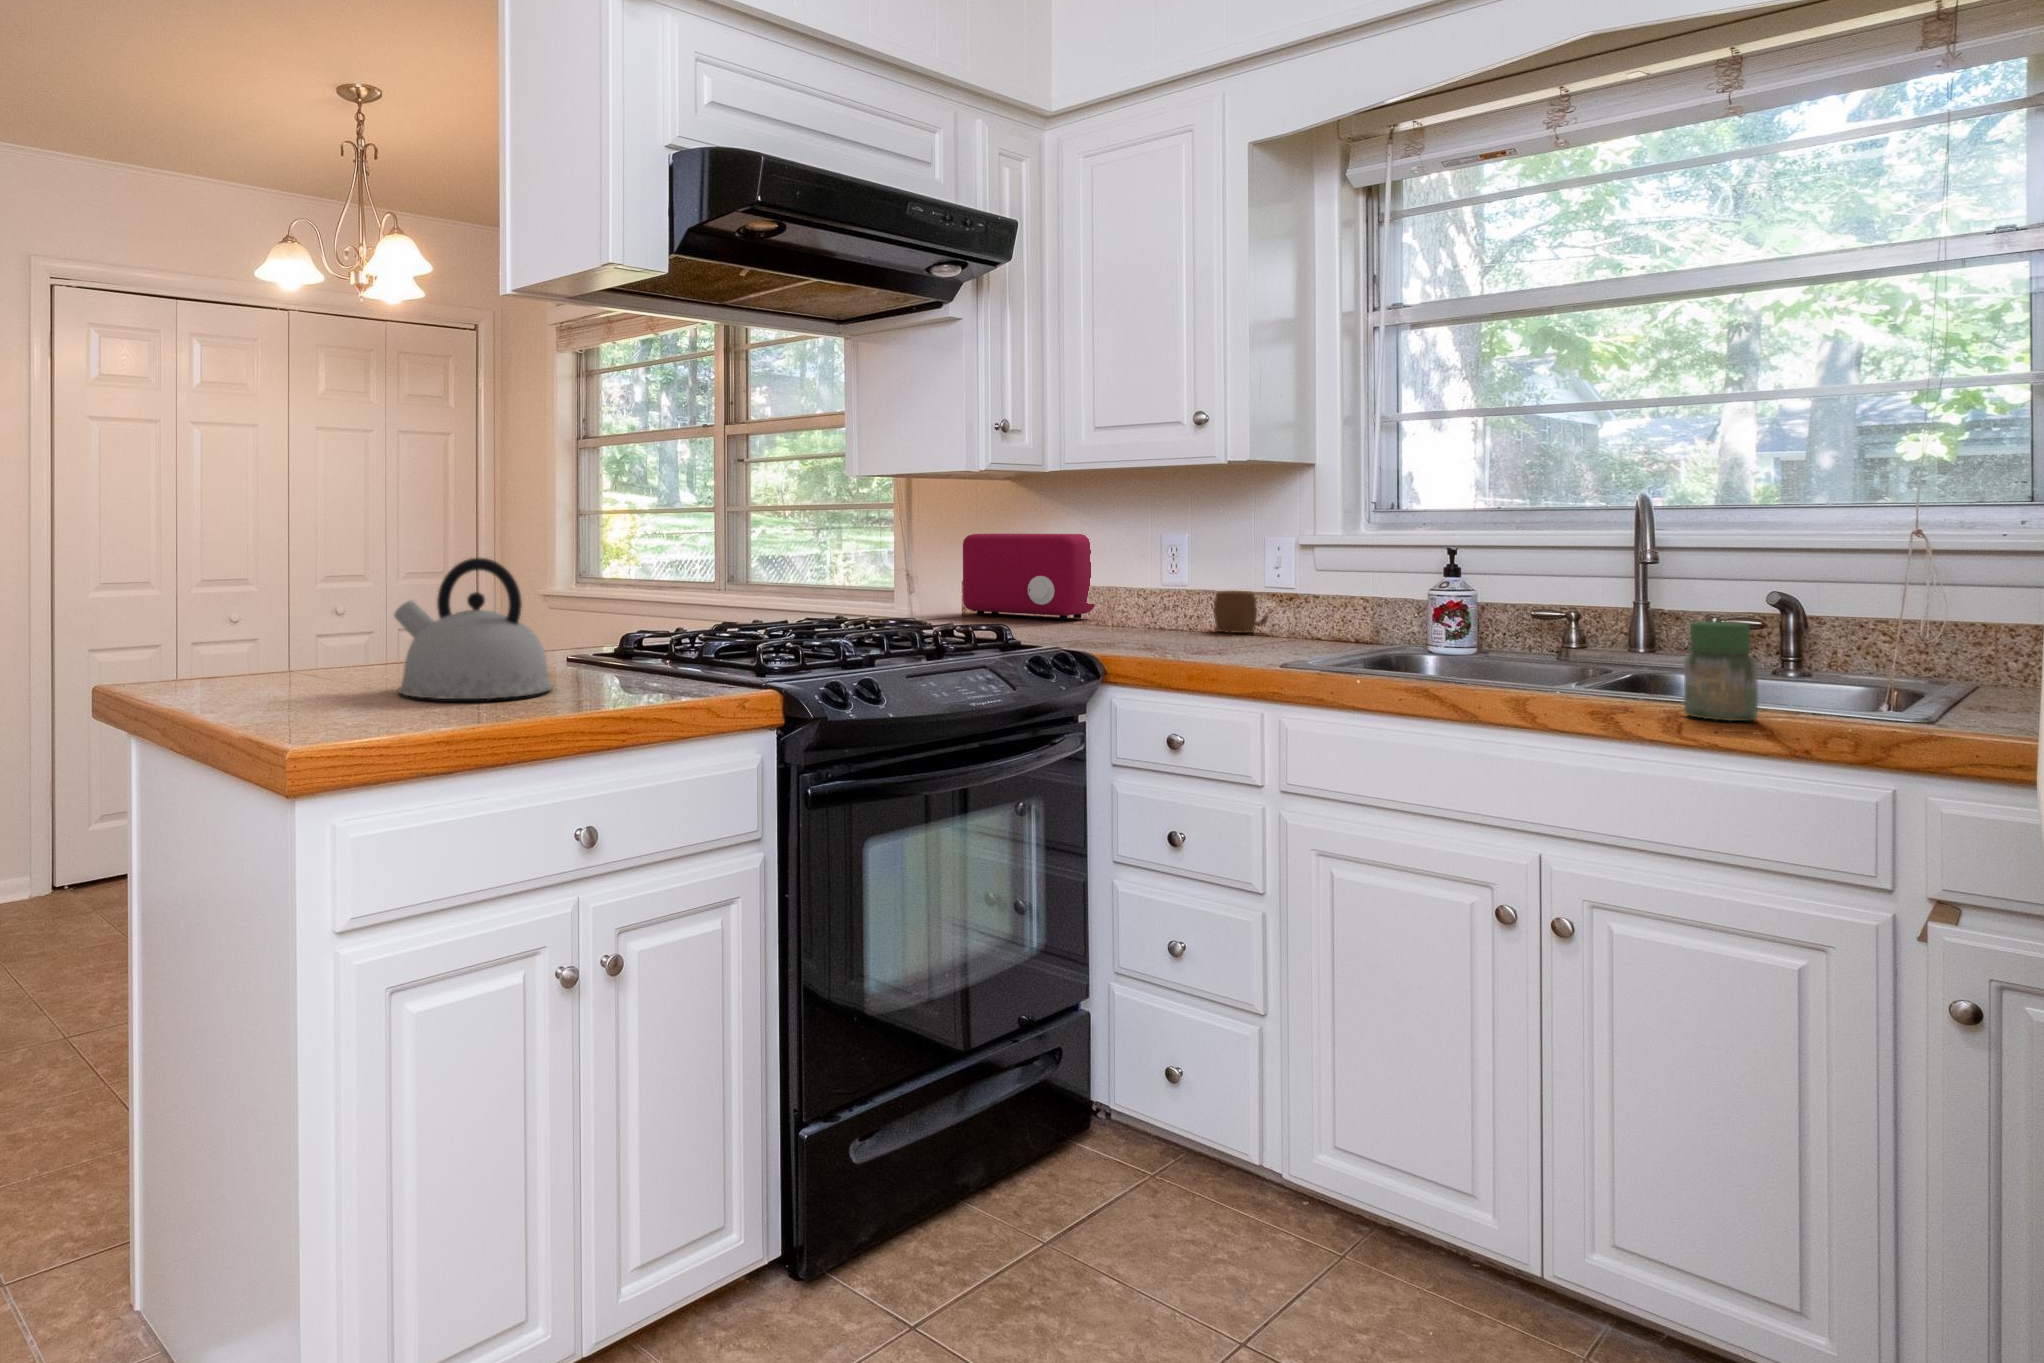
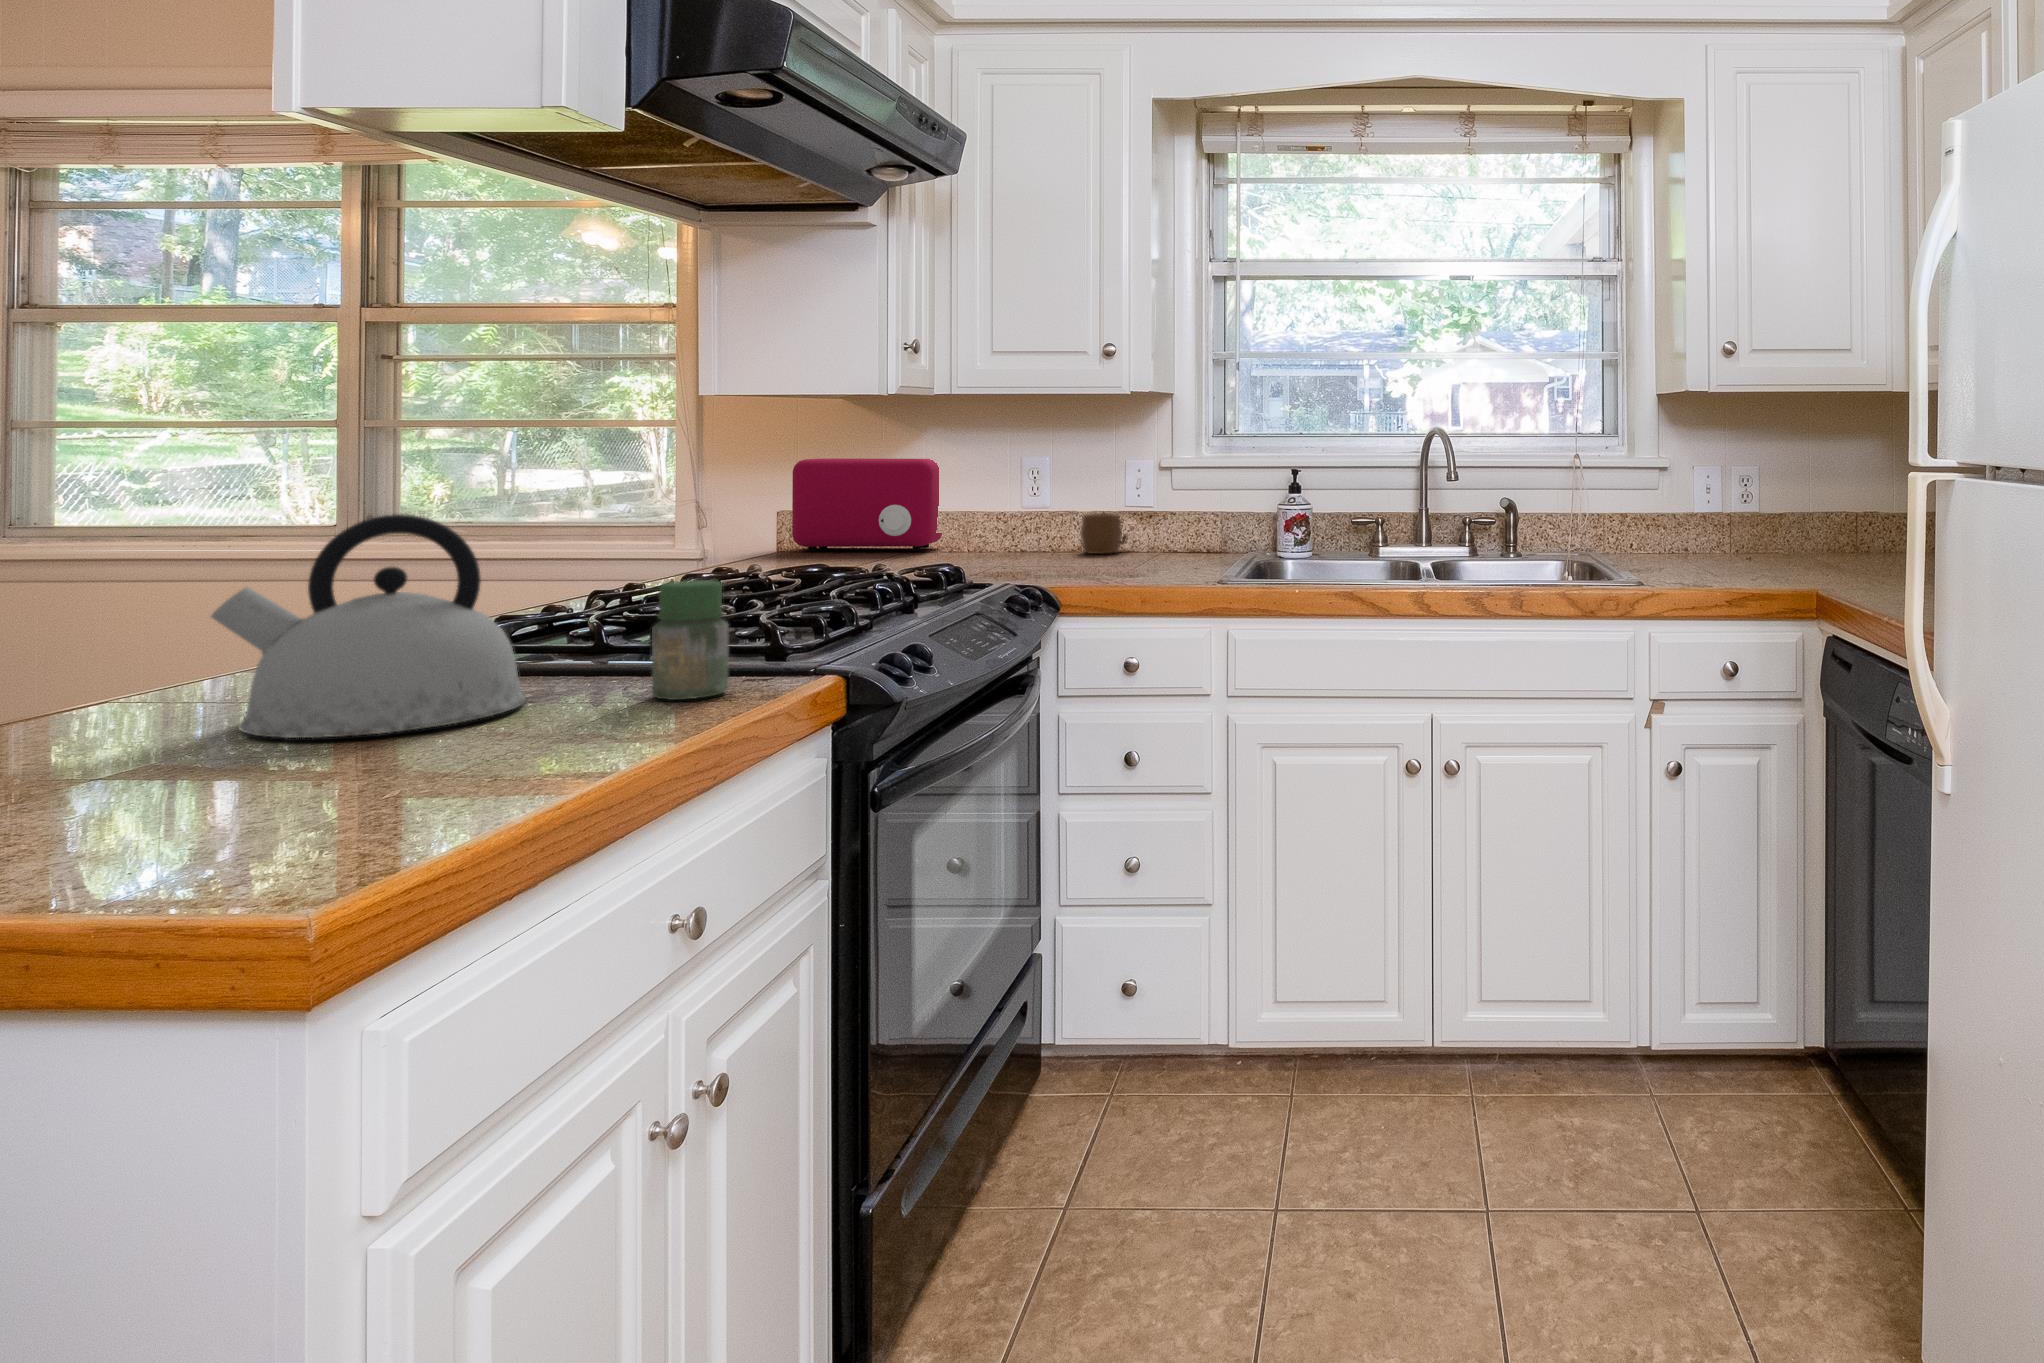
jar: present [1684,621,1758,721] -> present [652,580,729,700]

